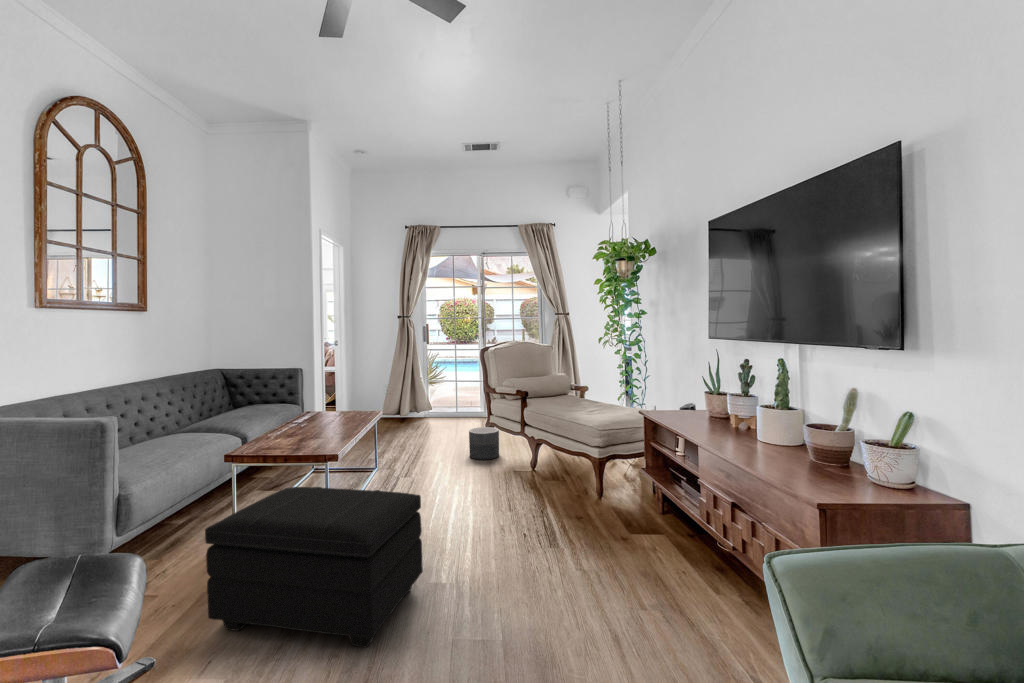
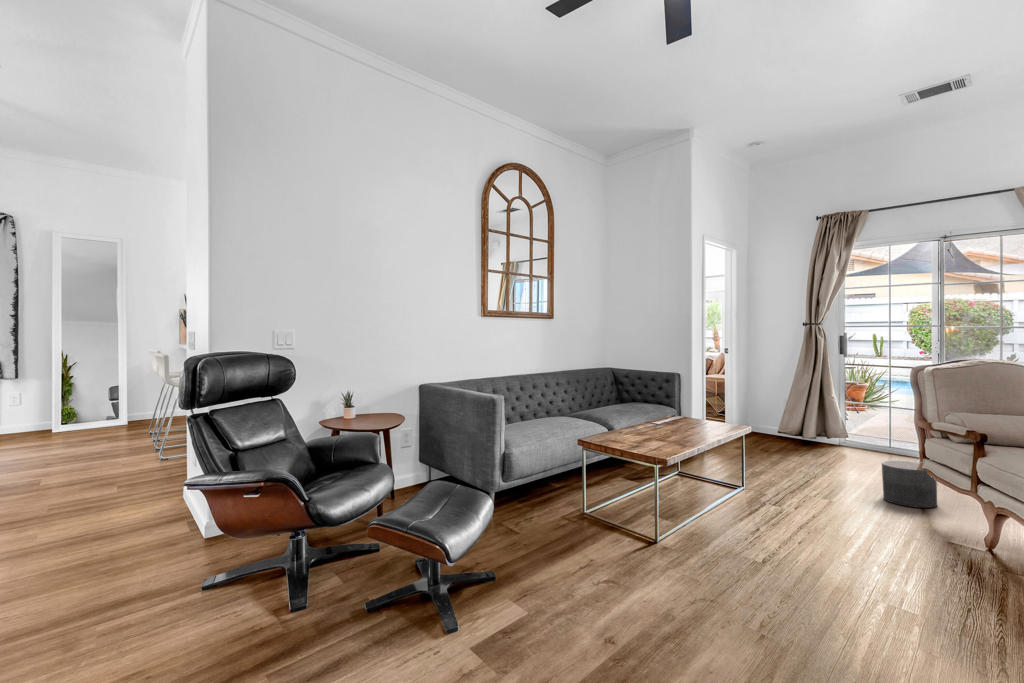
footstool: present [205,487,423,647] -> none [526,471,729,649]

